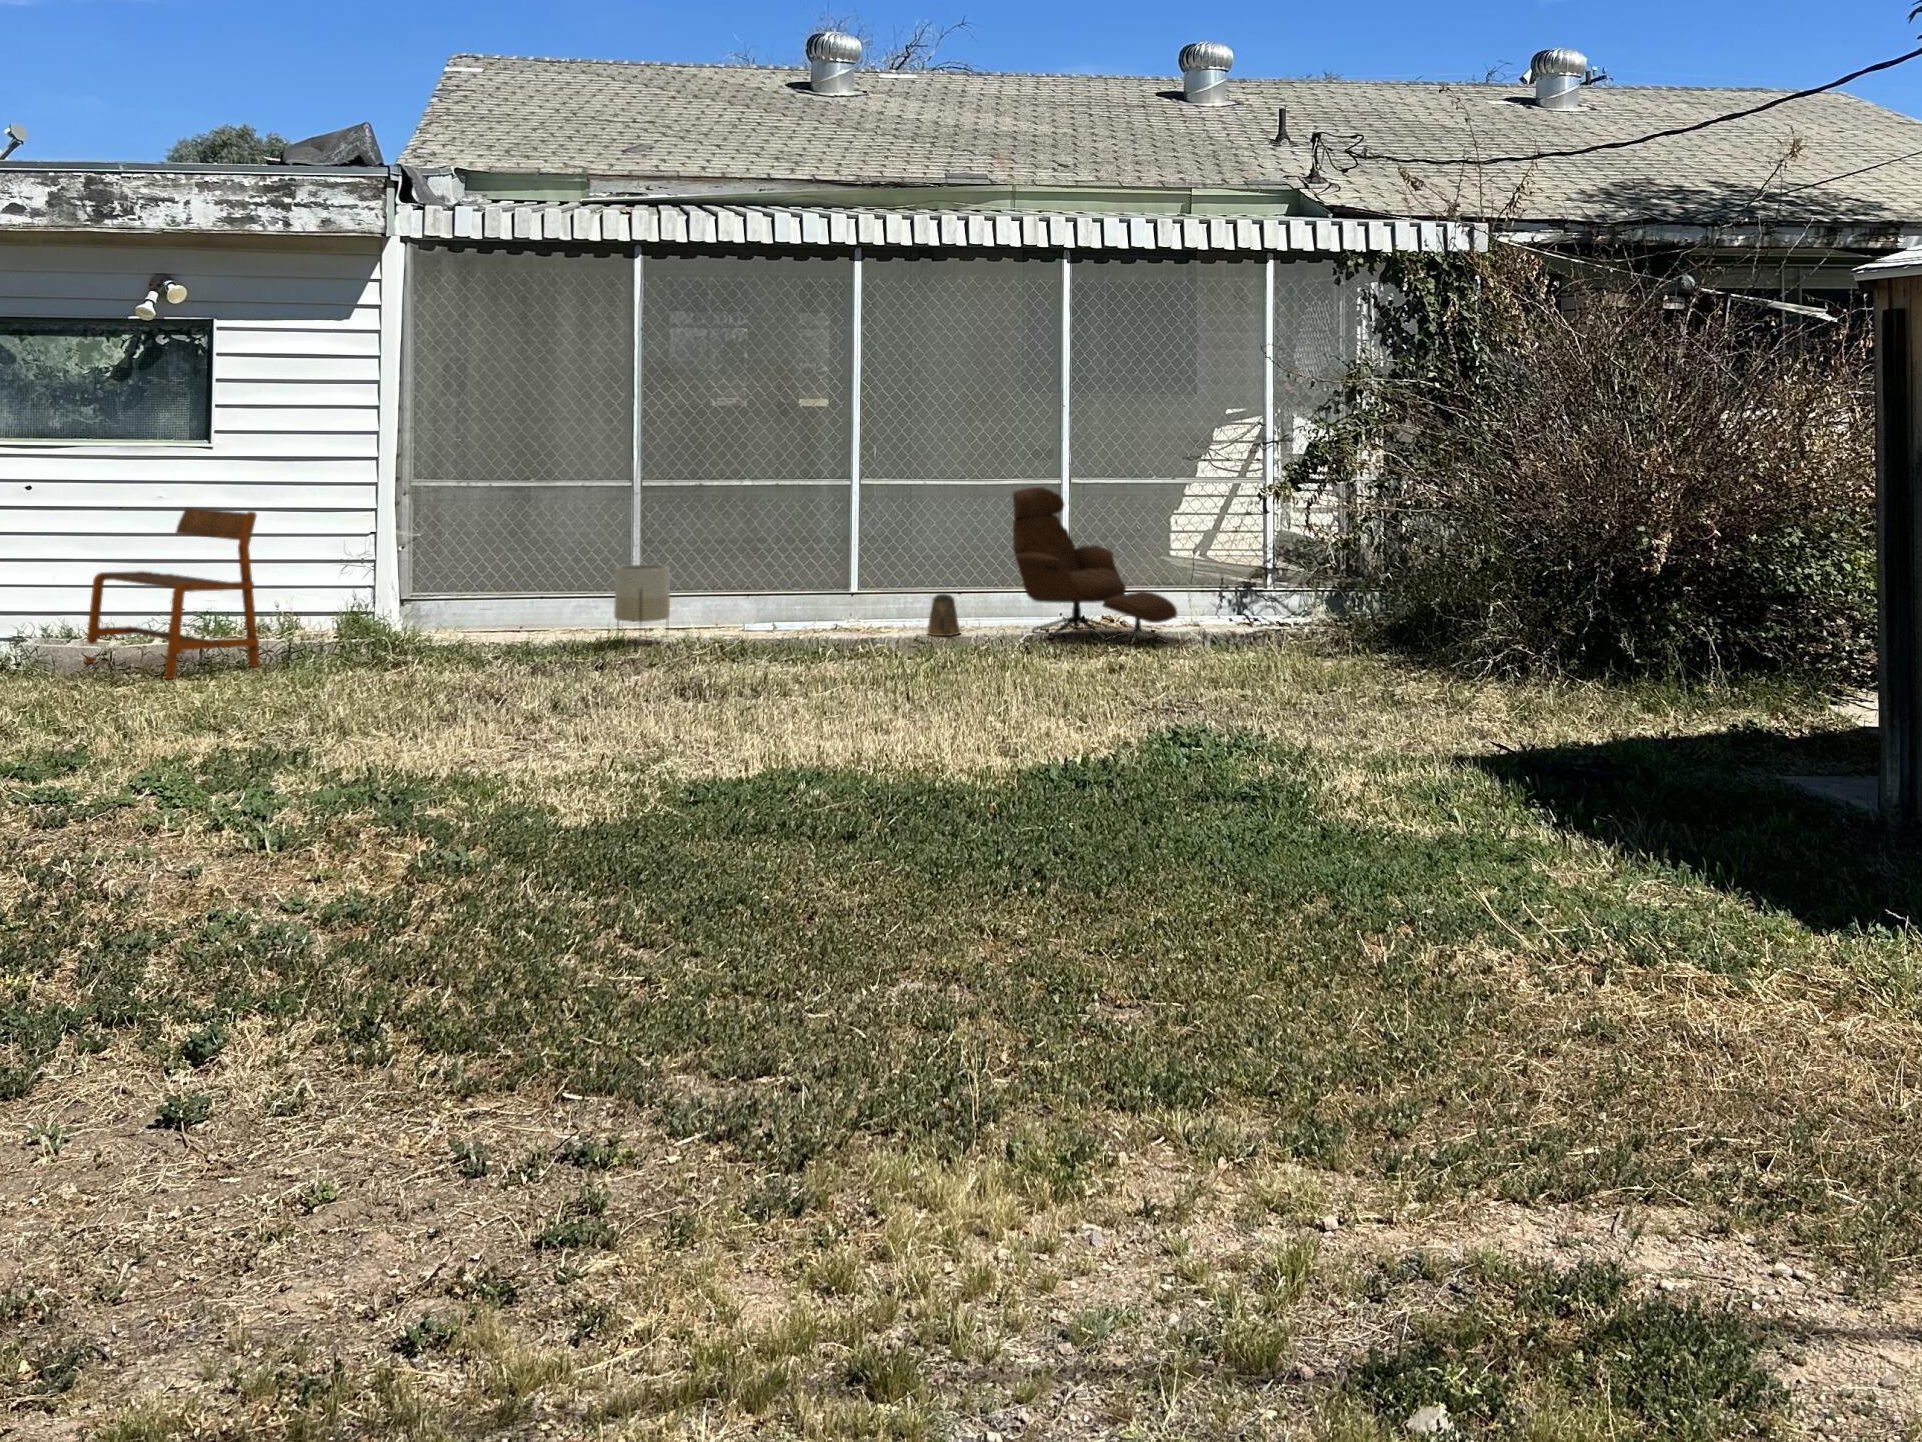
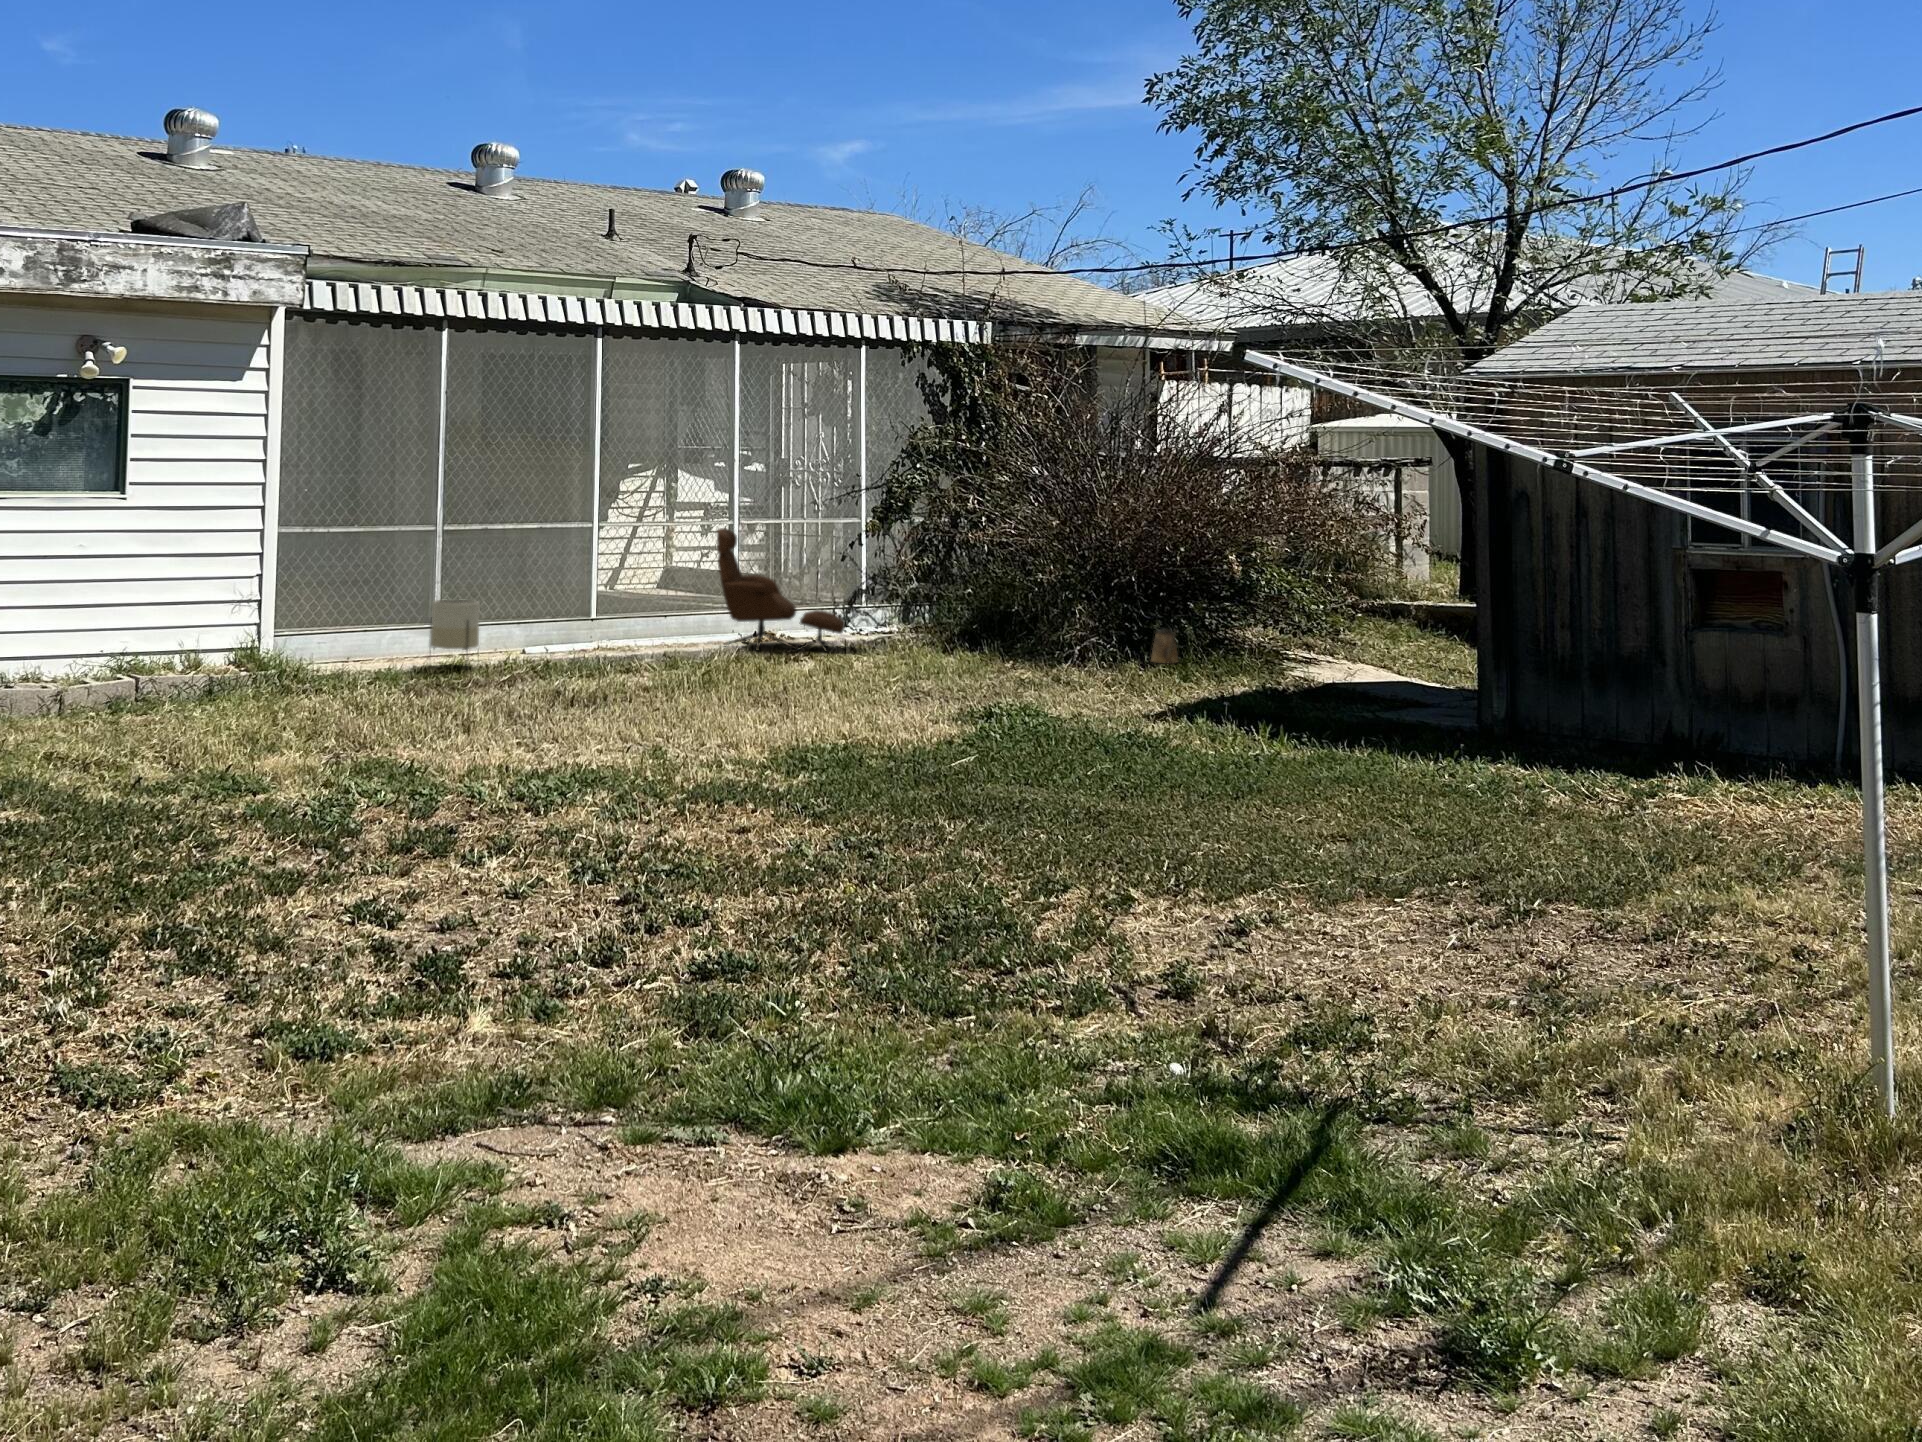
bench: present [85,508,260,679] -> none [37,554,220,713]
watering can: present [927,594,960,636] -> present [1151,629,1178,664]

